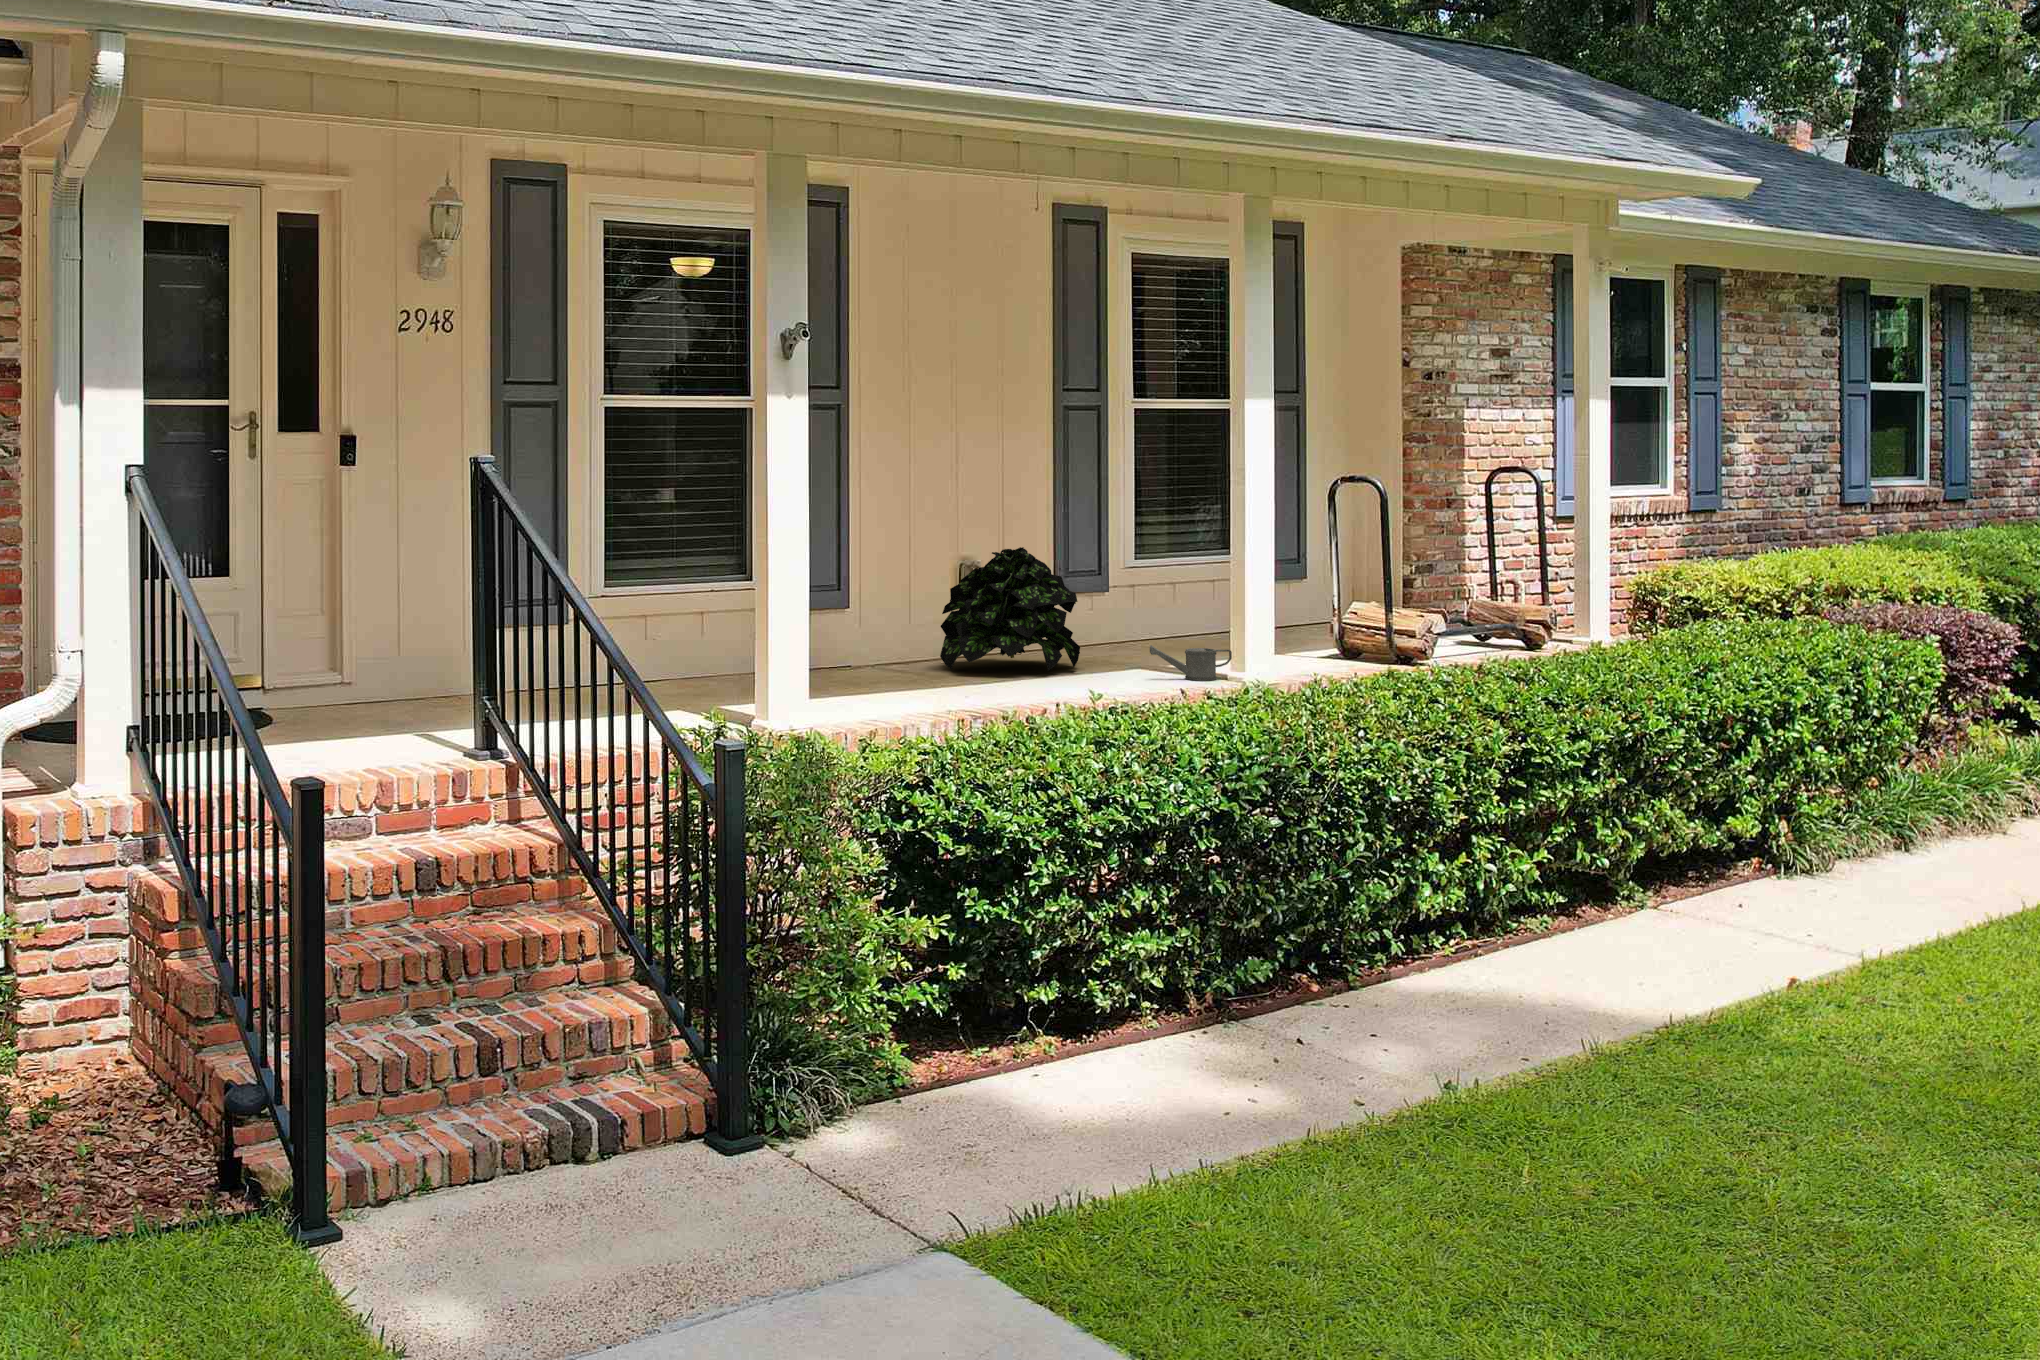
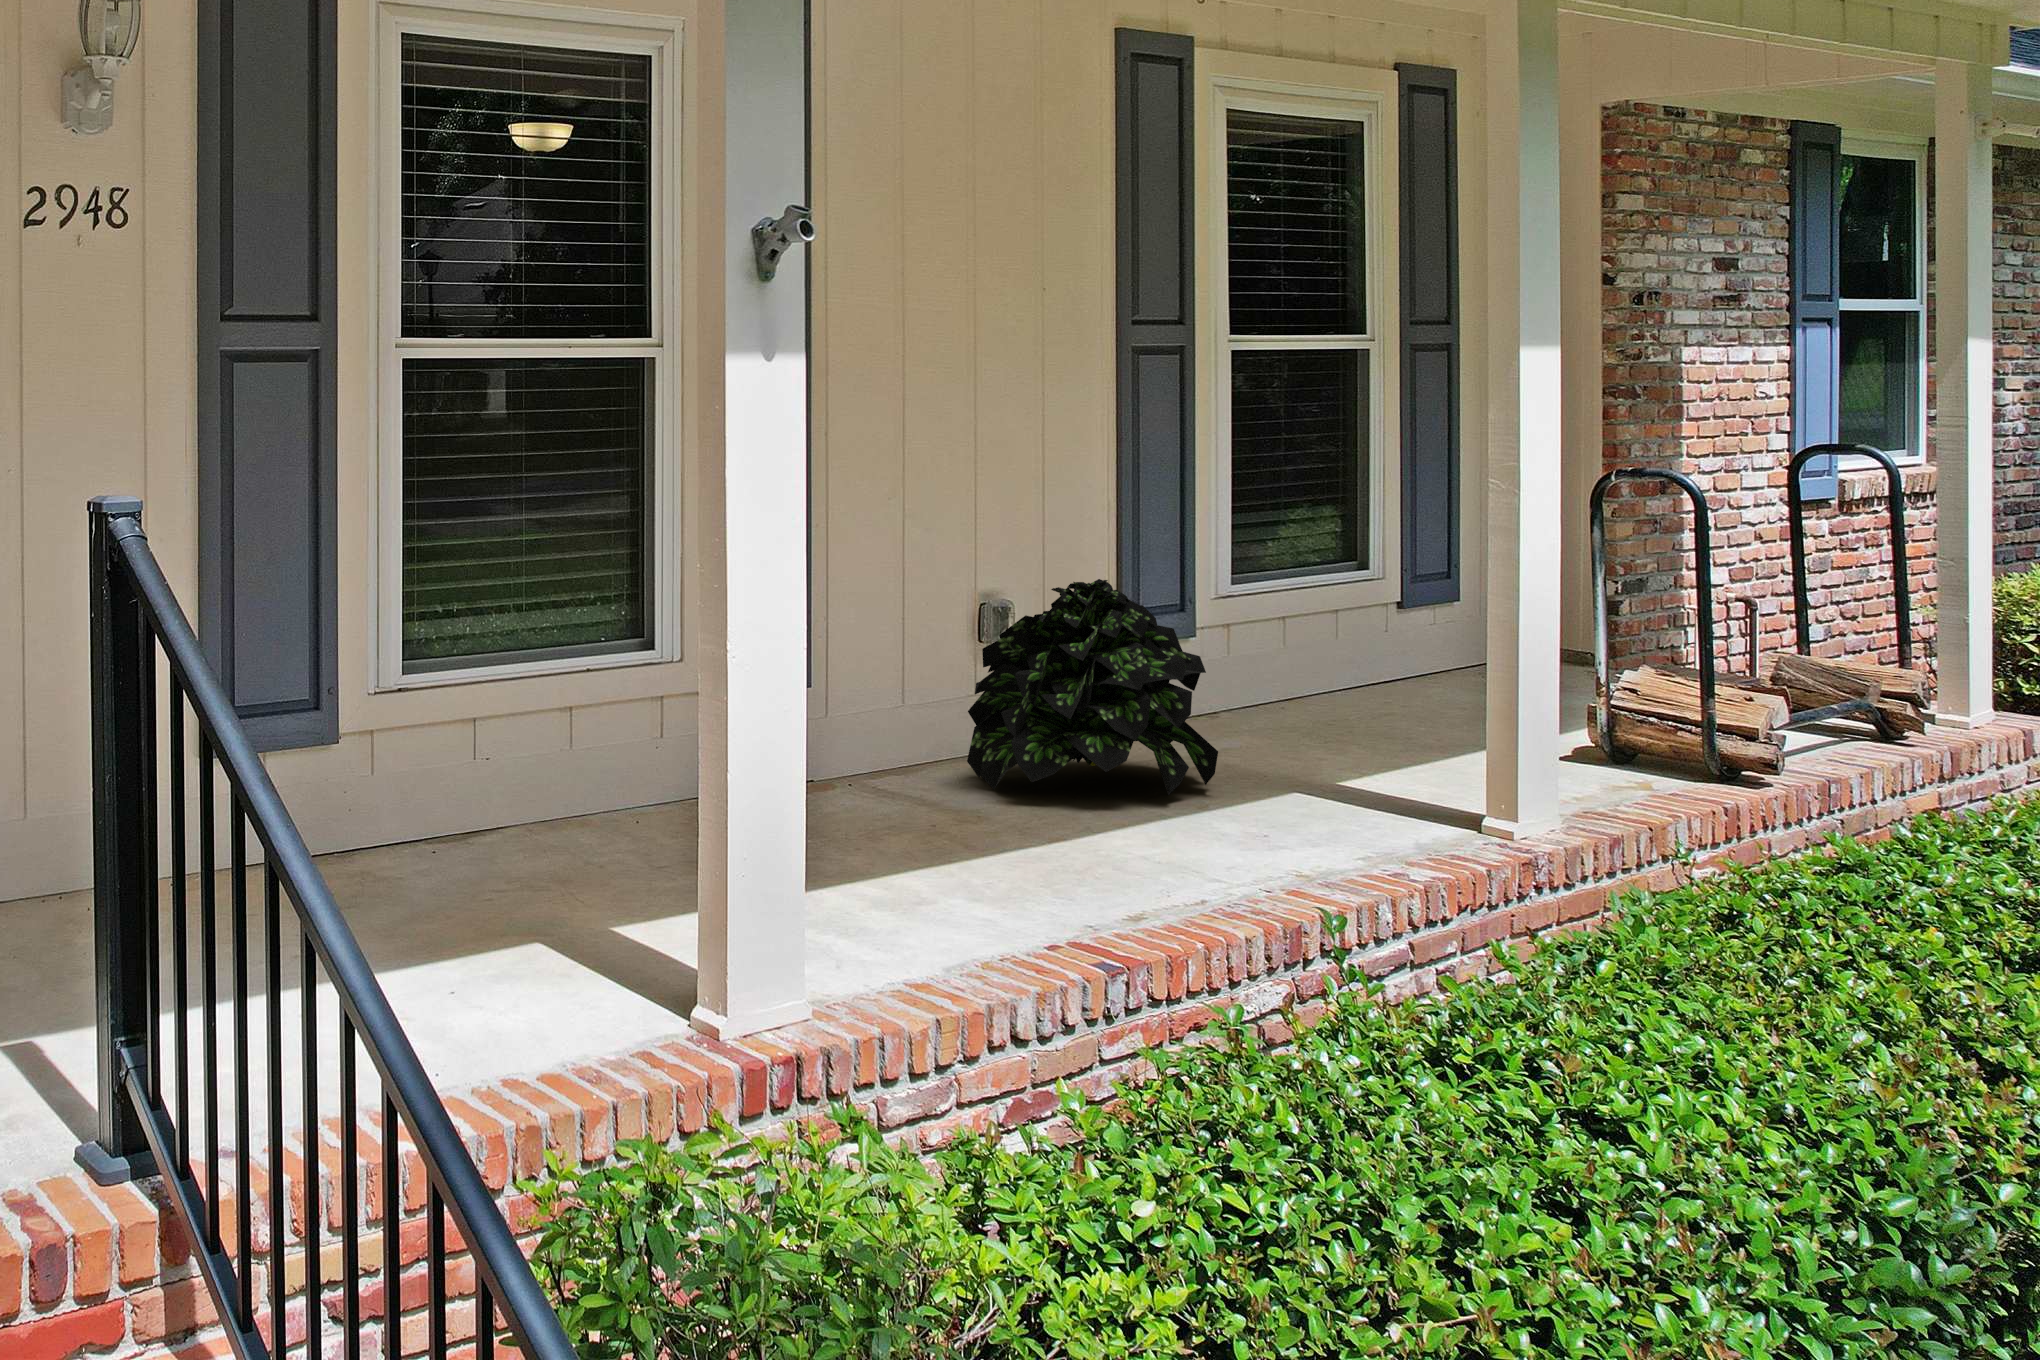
watering can: present [1150,645,1232,681] -> none [1352,753,1498,817]

